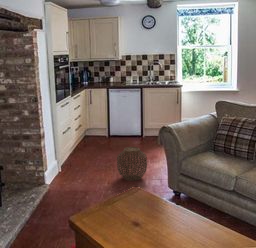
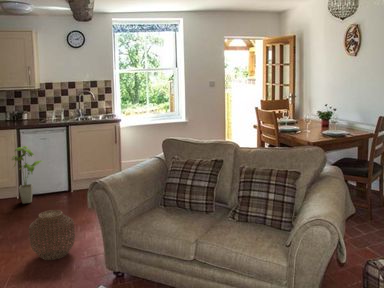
house plant: none [102,101,125,143] -> present [12,146,42,203]

